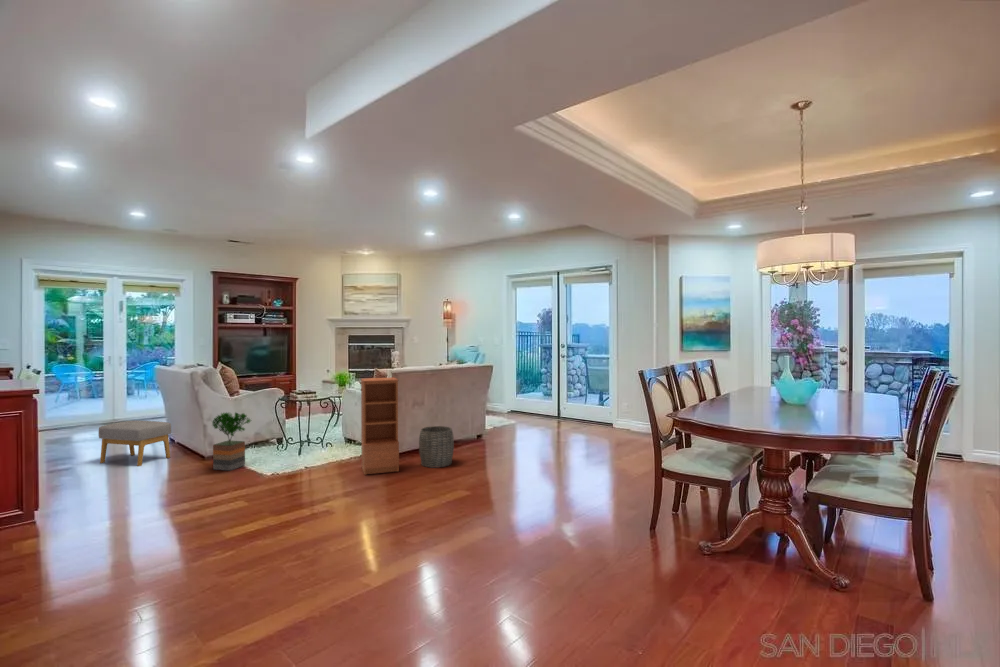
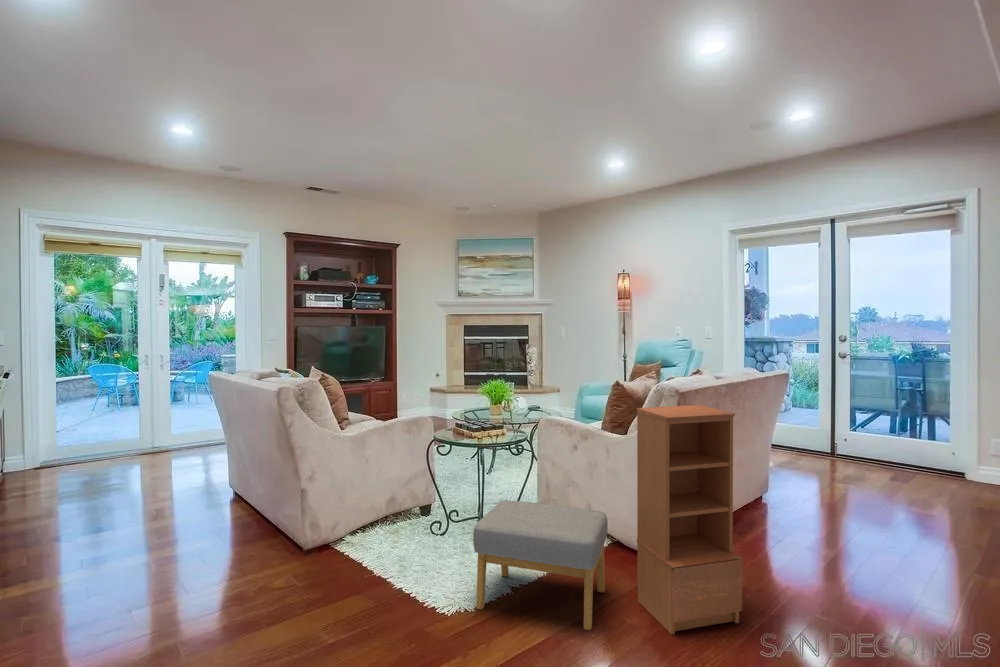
potted tree: present [212,413,251,471] -> none [323,471,400,600]
footstool: present [99,420,171,466] -> present [473,500,608,630]
woven basket: present [419,426,454,467] -> none [748,506,833,608]

